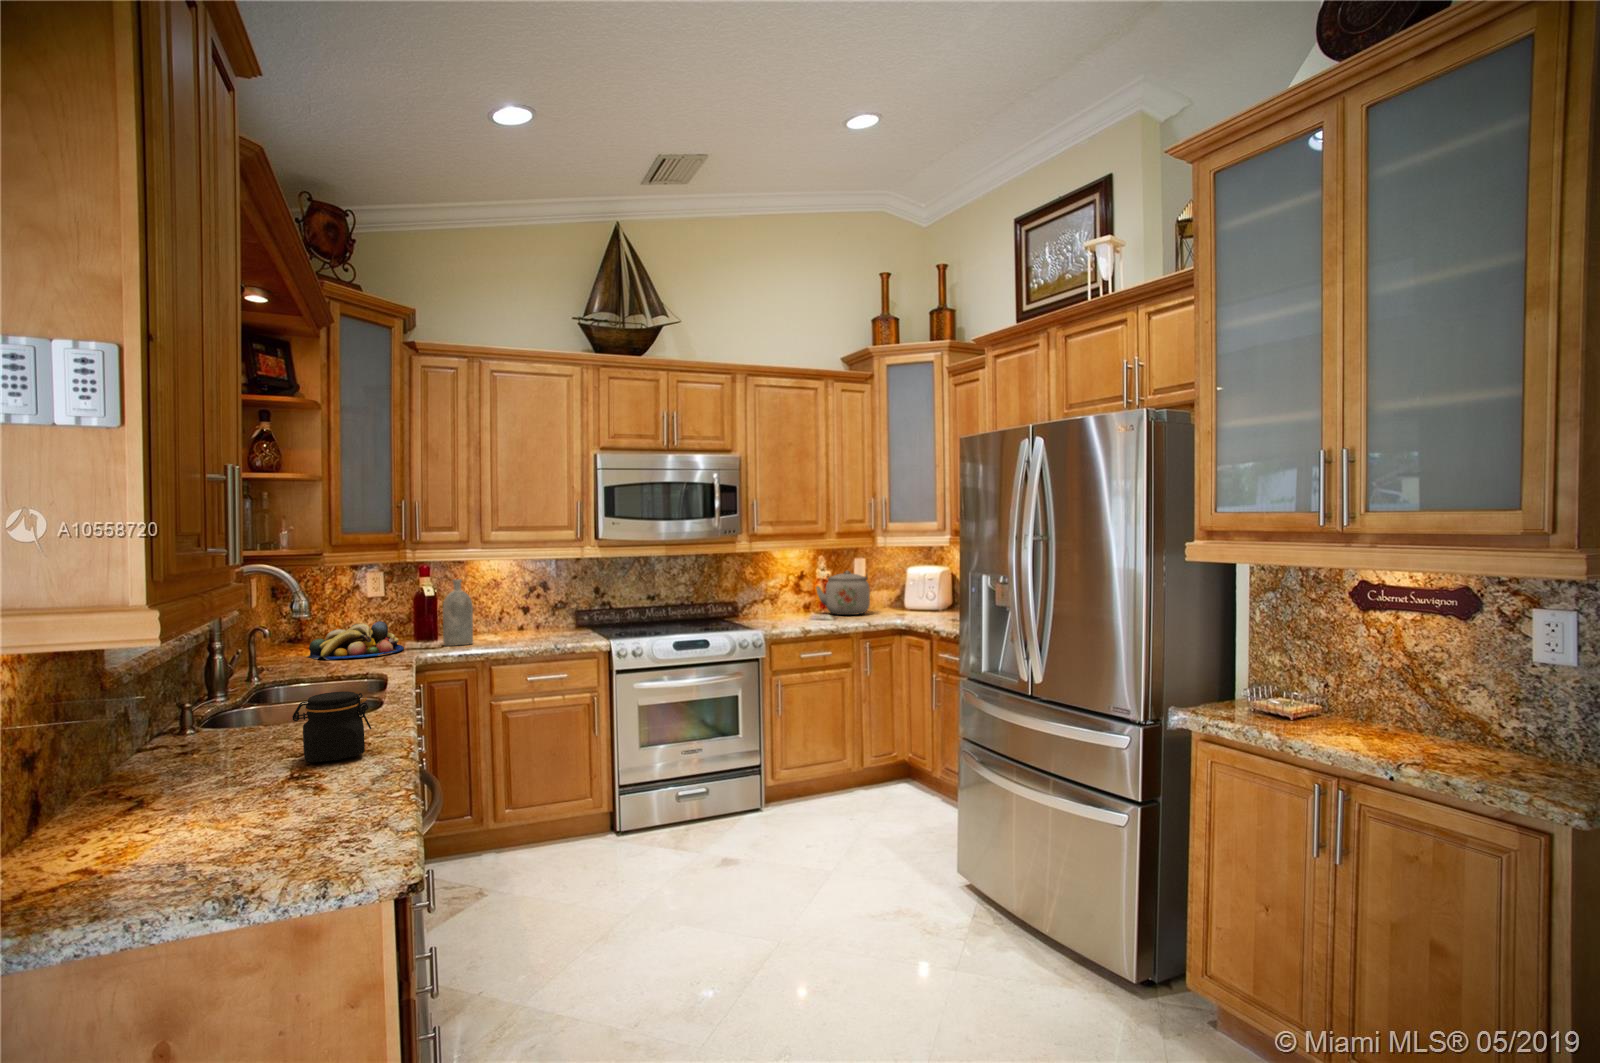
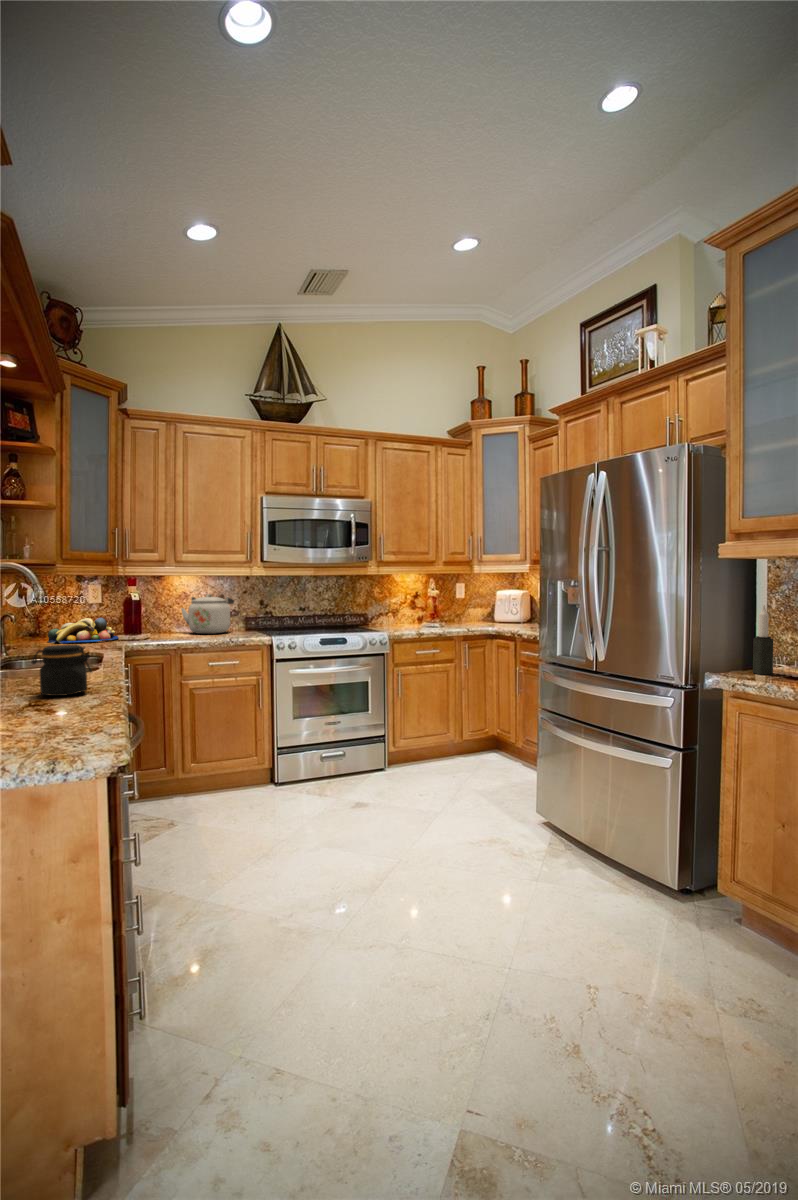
kettle: present [816,571,870,615] -> present [181,594,234,634]
bottle: present [443,579,473,646] -> none [148,588,170,637]
candle: none [1227,622,1252,712] -> present [753,605,773,675]

